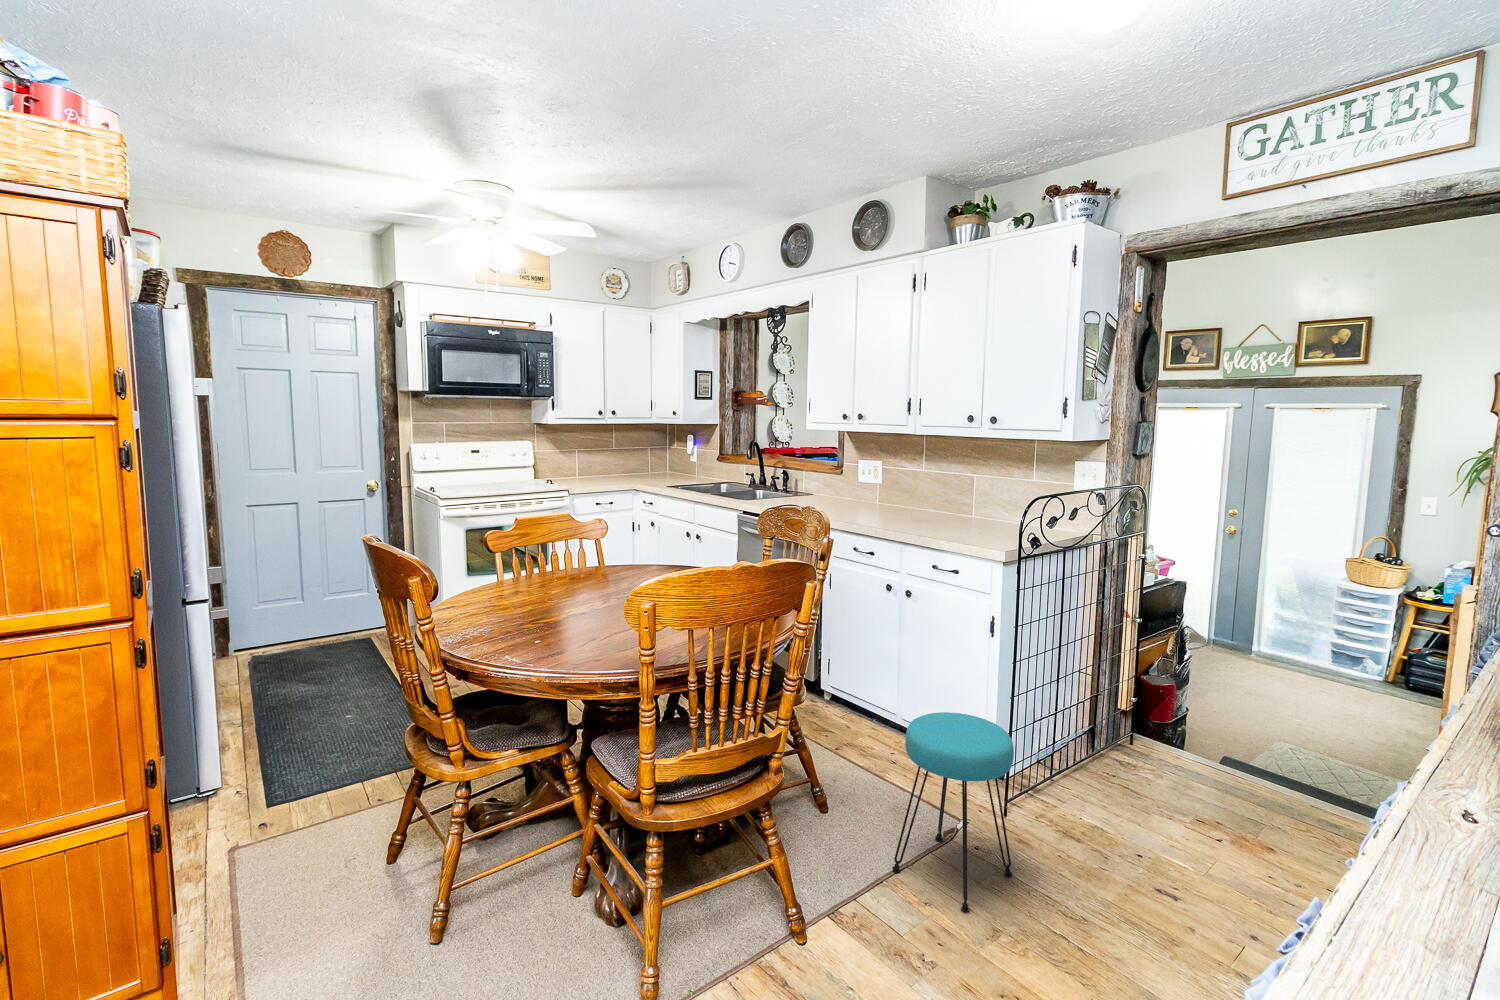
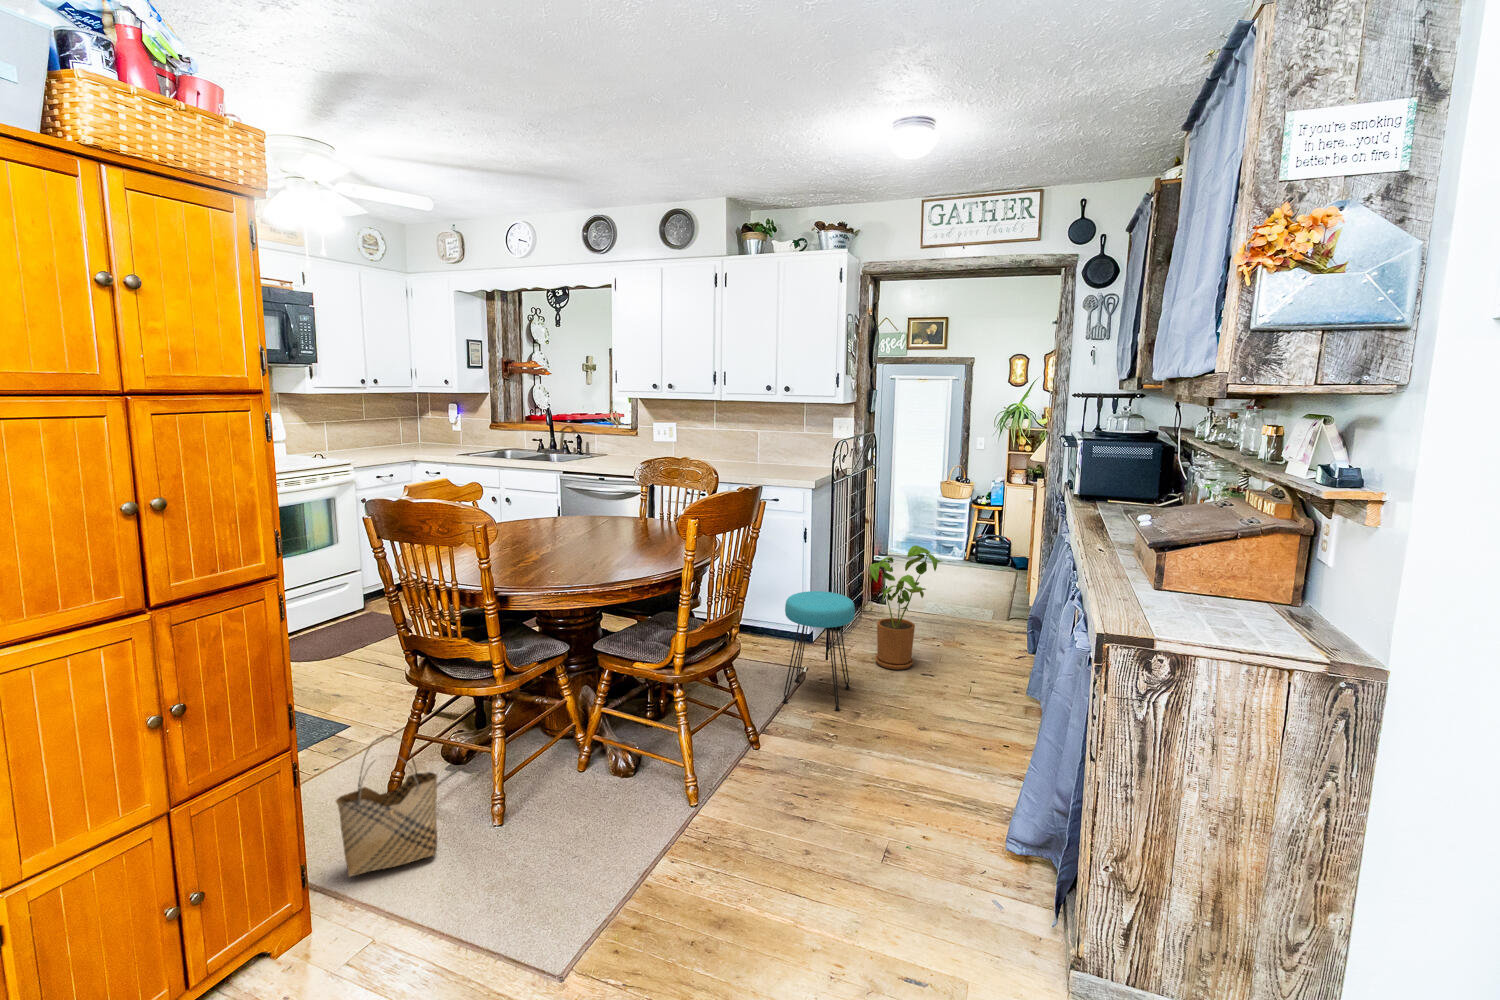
house plant: none [1082,669,1216,865] -> present [870,545,942,670]
woven basket: none [246,804,358,963] -> present [336,735,437,877]

